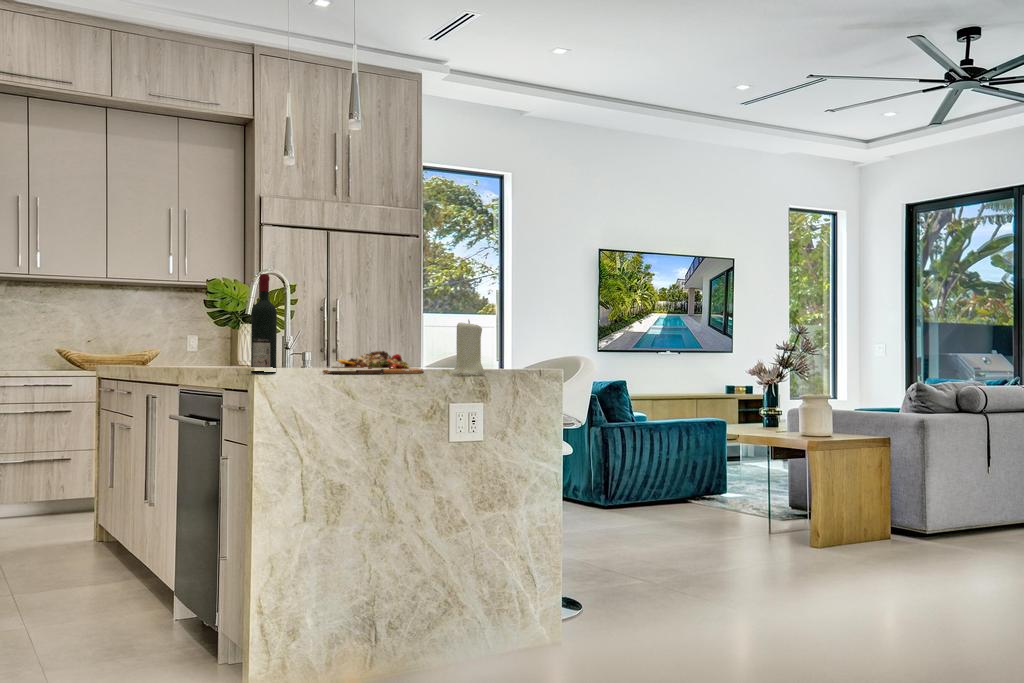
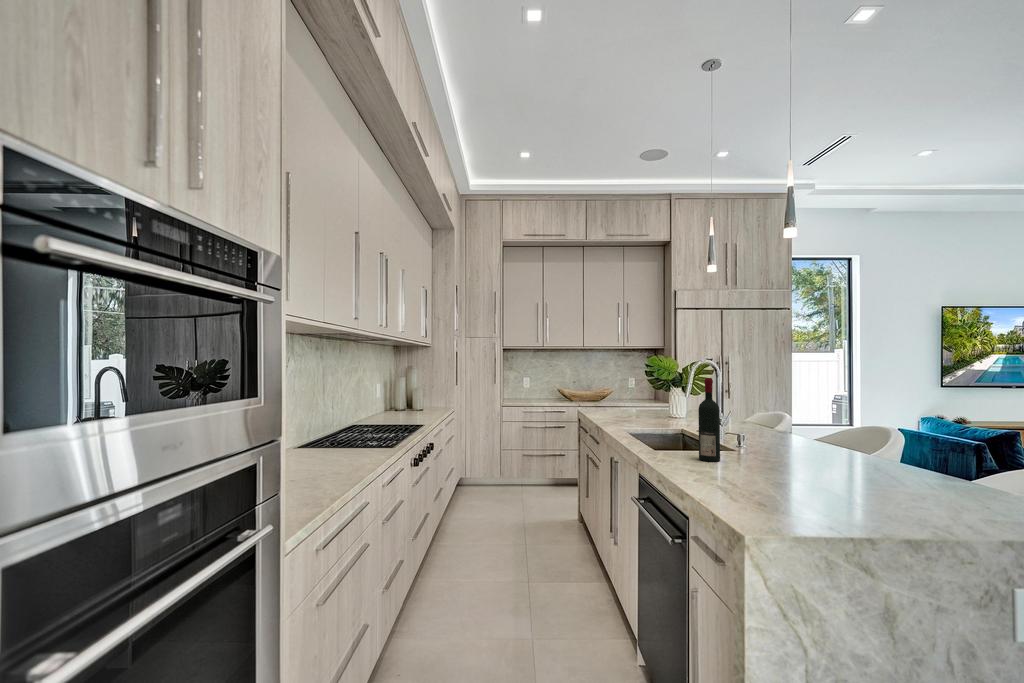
candle: present [452,320,485,375] -> none [927,443,974,507]
cutting board: present [322,351,424,374] -> none [759,442,862,474]

